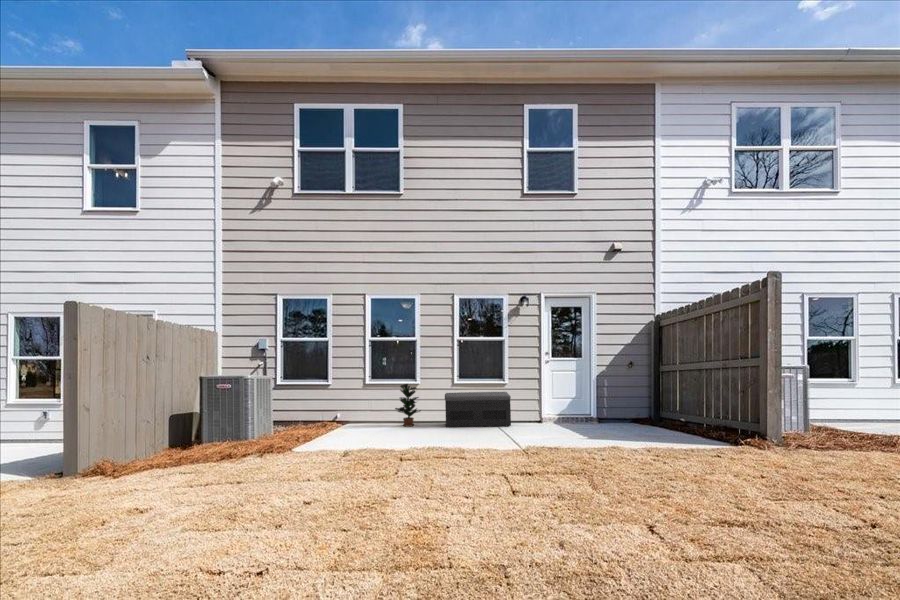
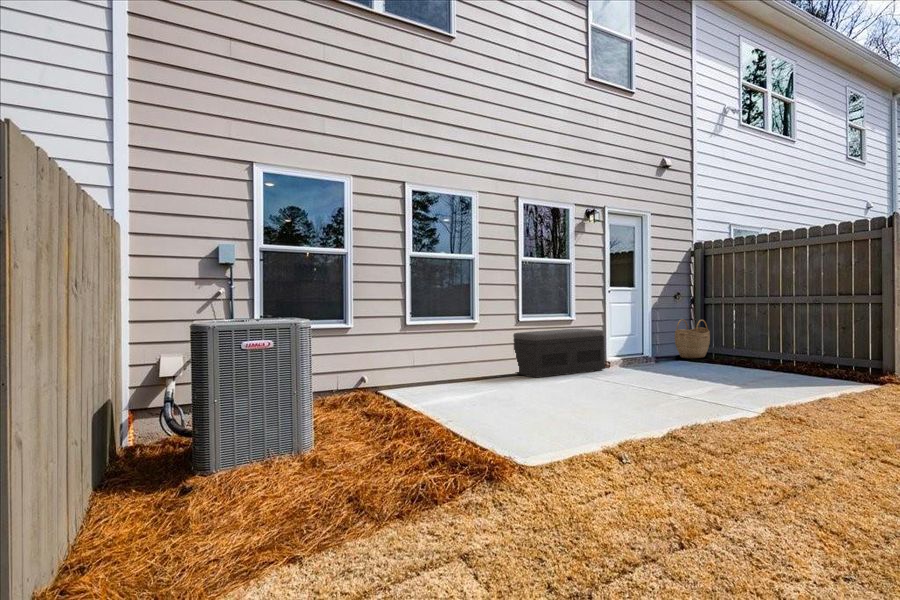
potted plant: present [395,384,421,427] -> none [464,320,500,383]
woven basket: none [617,387,650,424] -> present [675,319,710,358]

